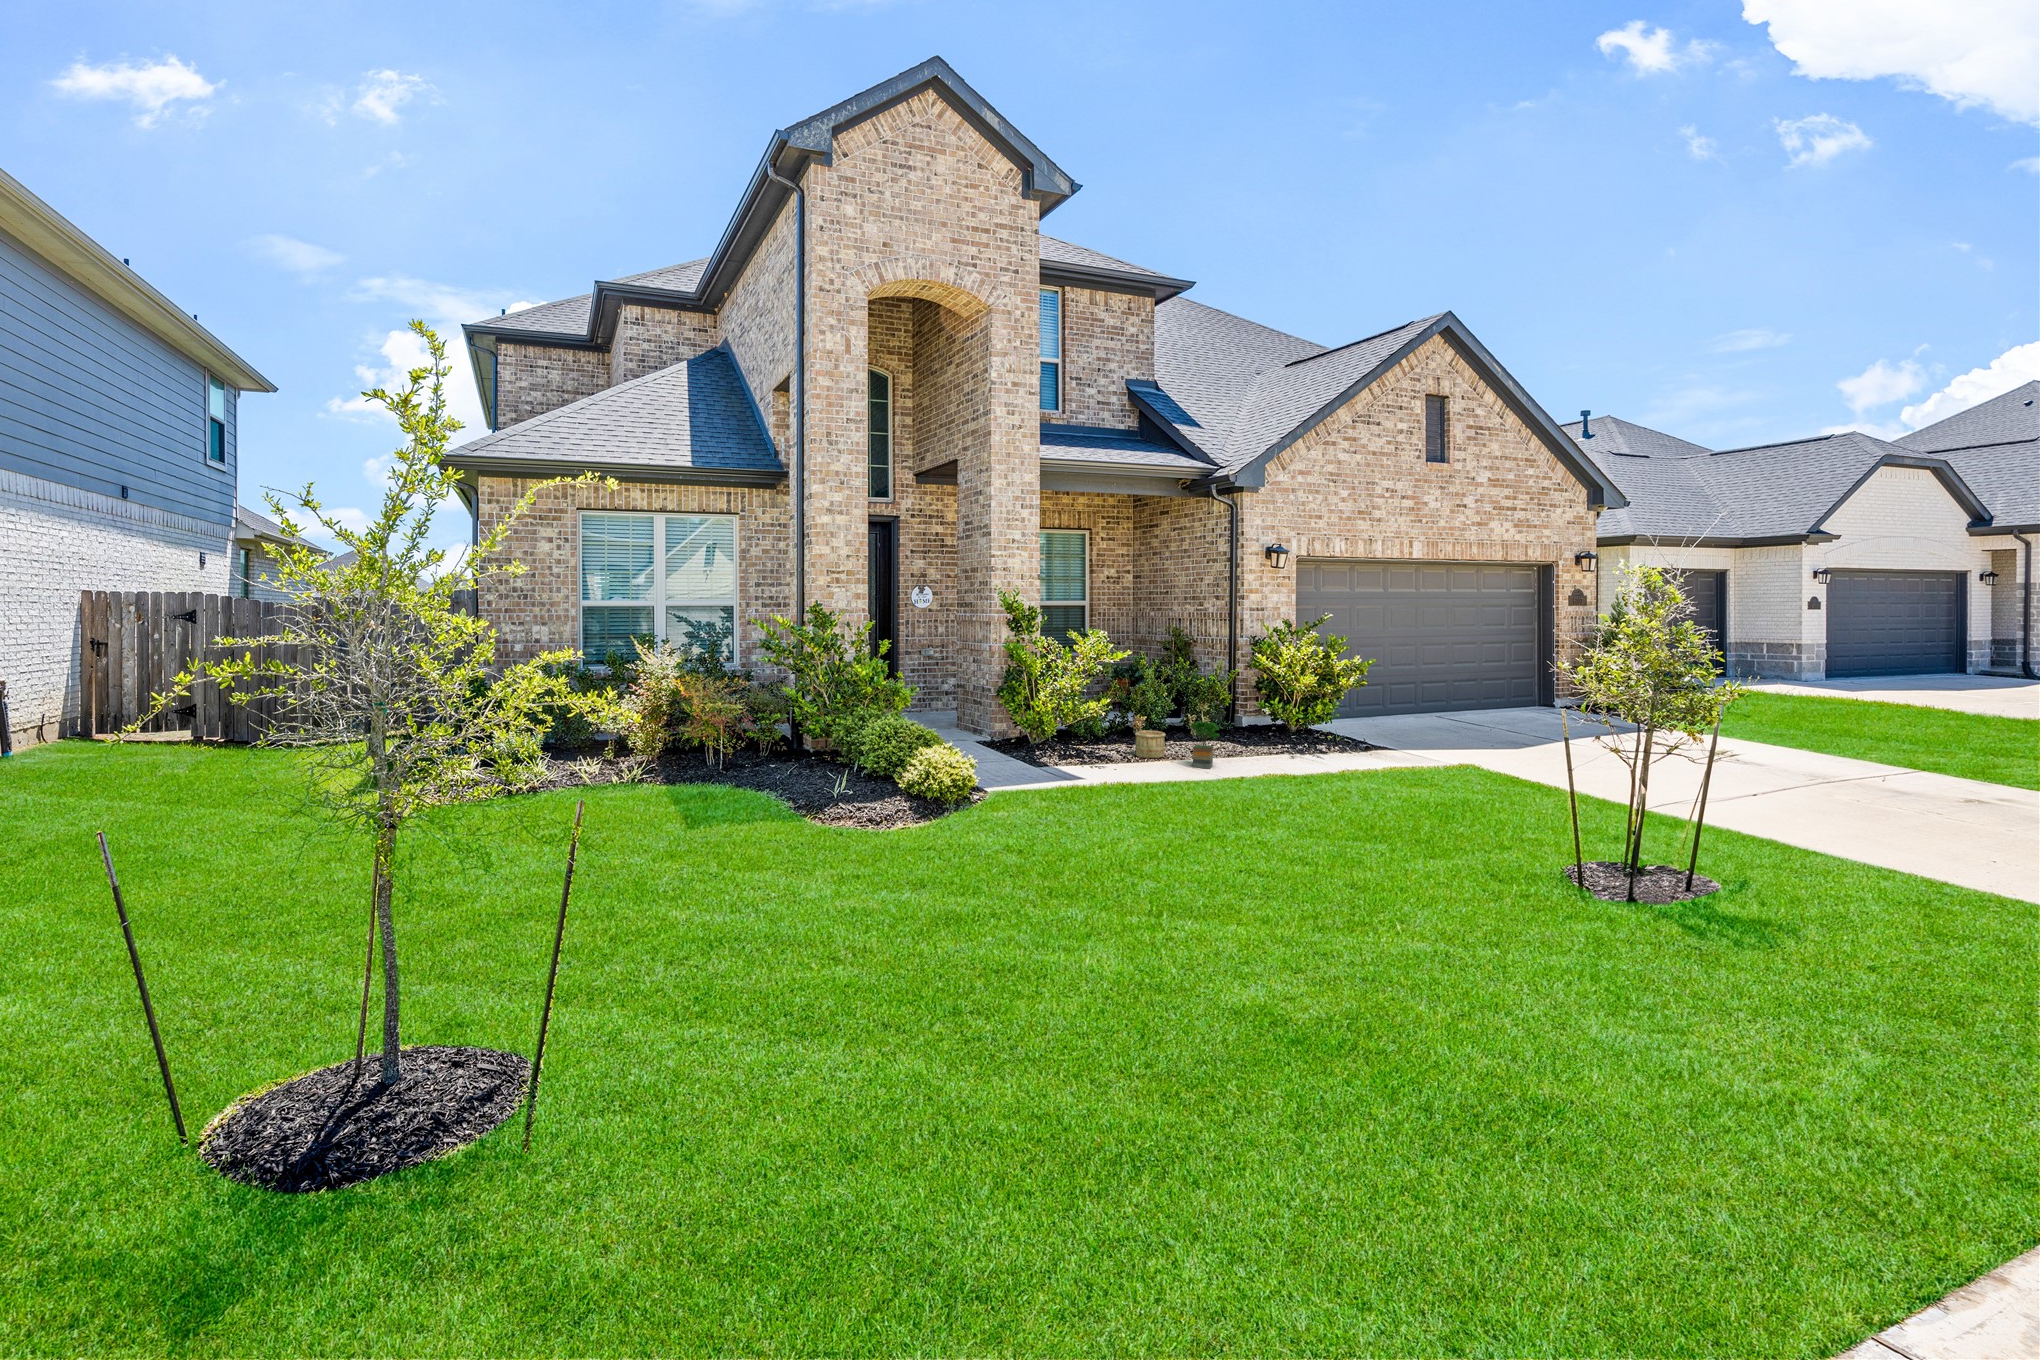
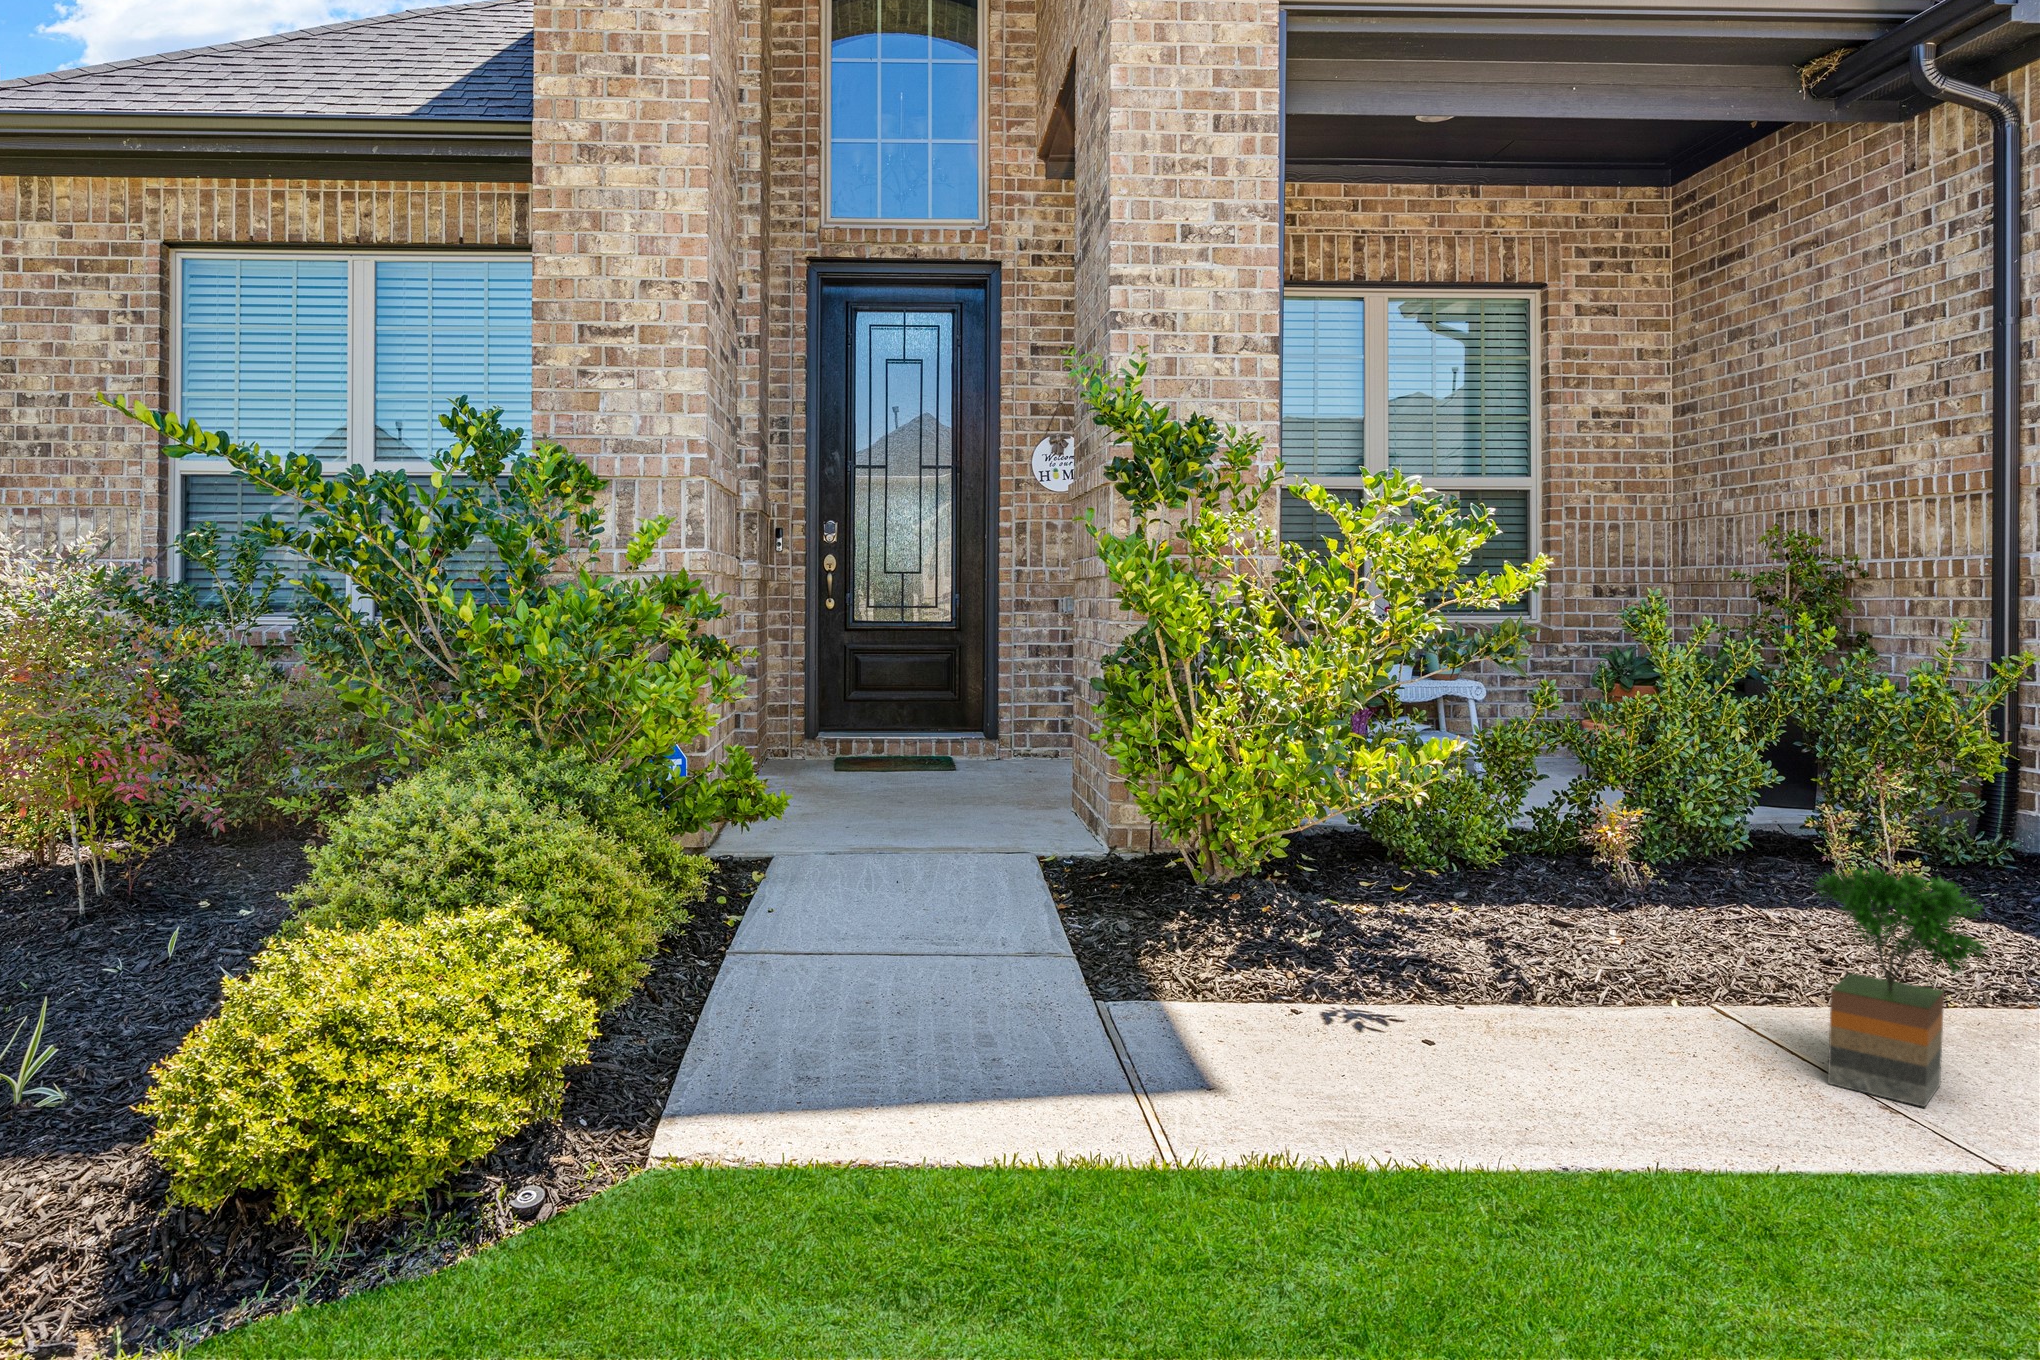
wooden bucket: present [1135,730,1165,758] -> none [1562,874,1702,999]

